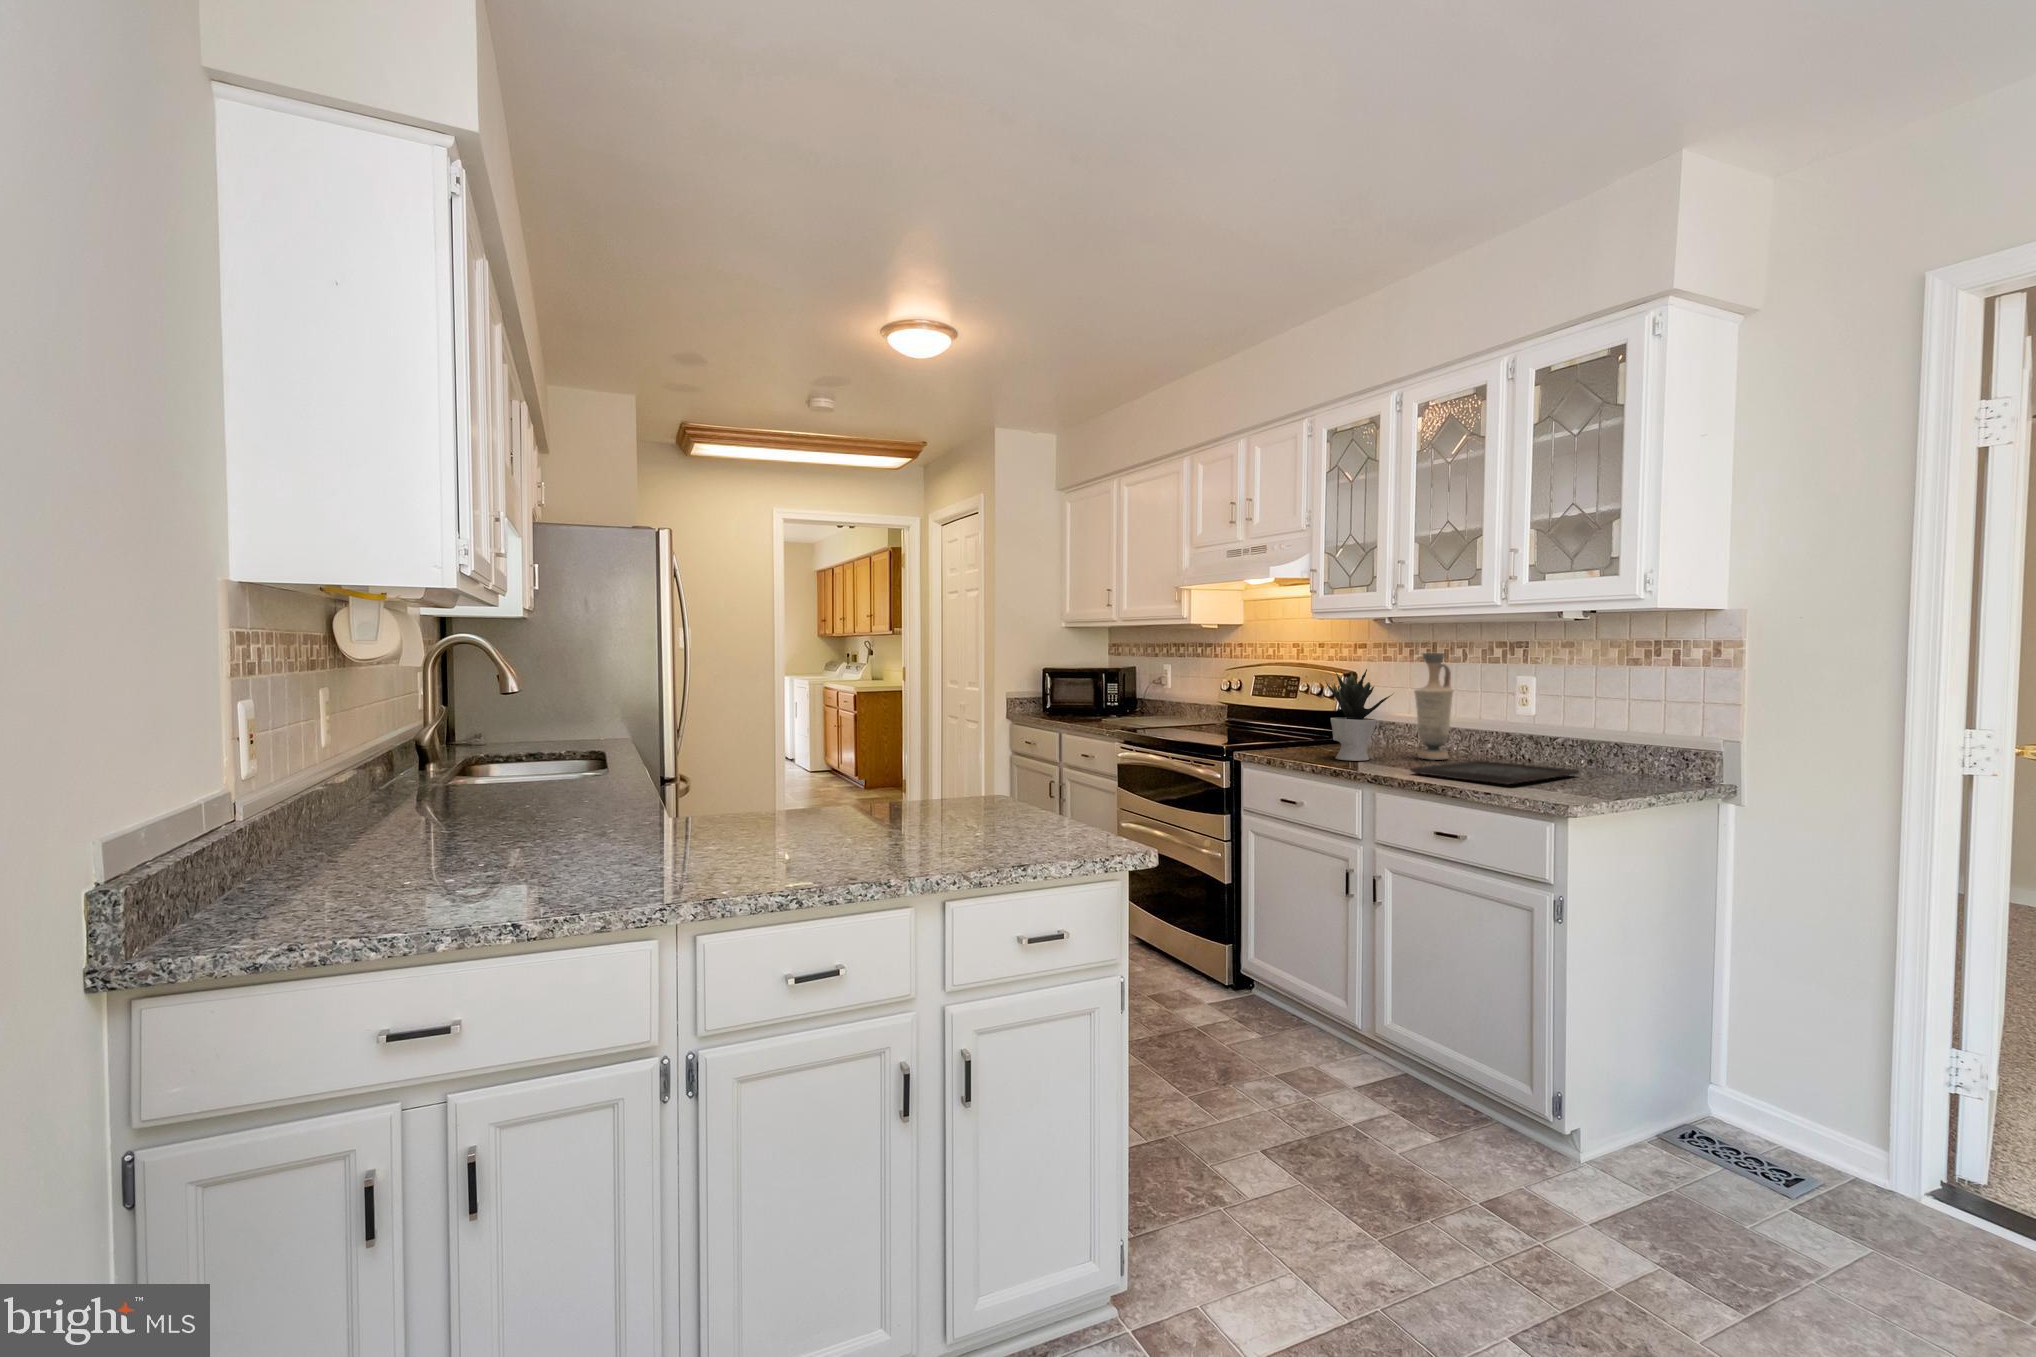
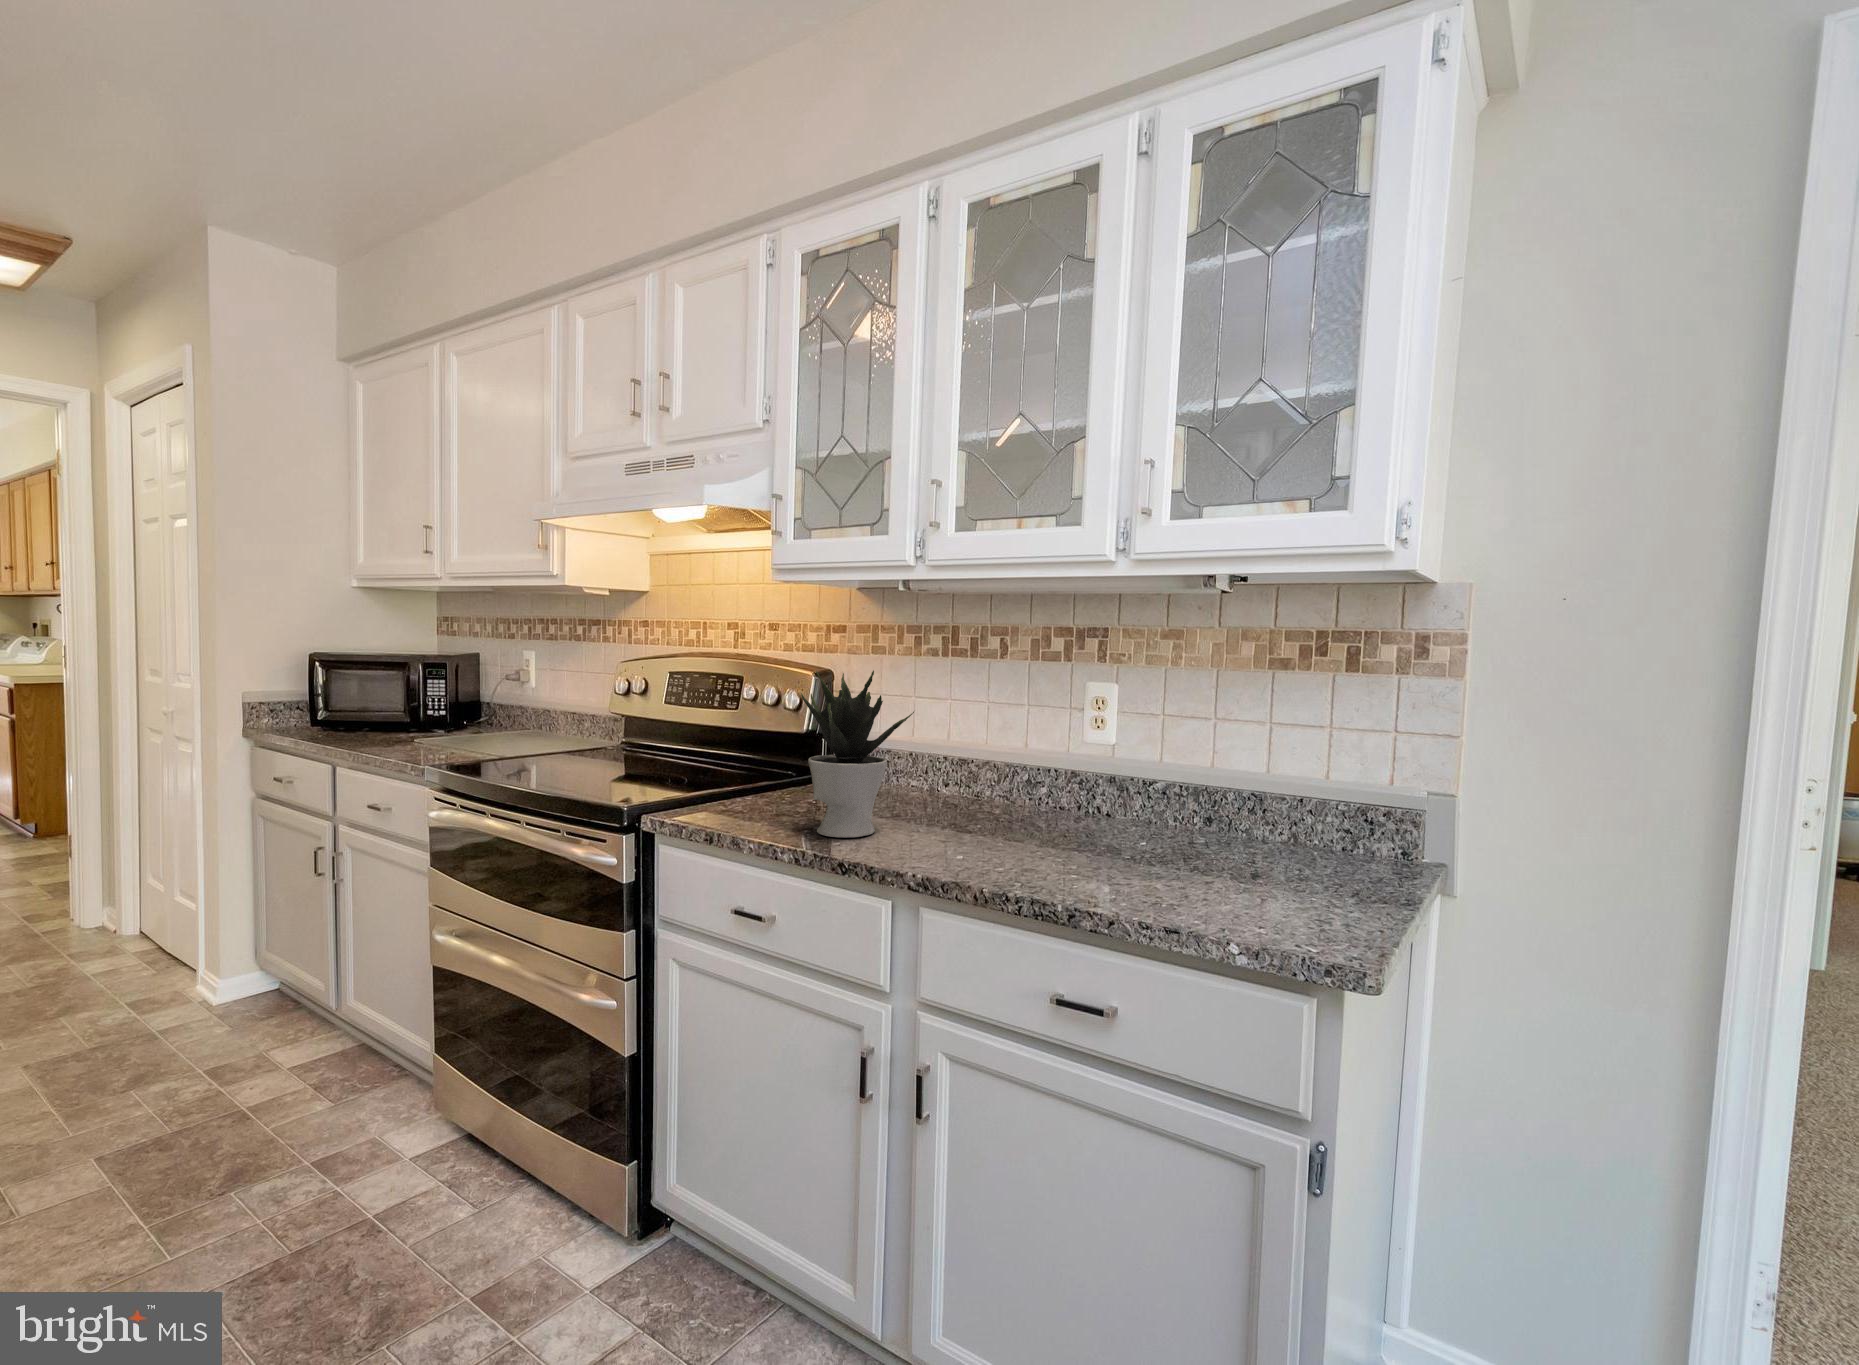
vase: present [1414,653,1453,760] -> none [940,643,1001,821]
tray: present [1411,760,1579,784] -> none [972,823,1213,902]

